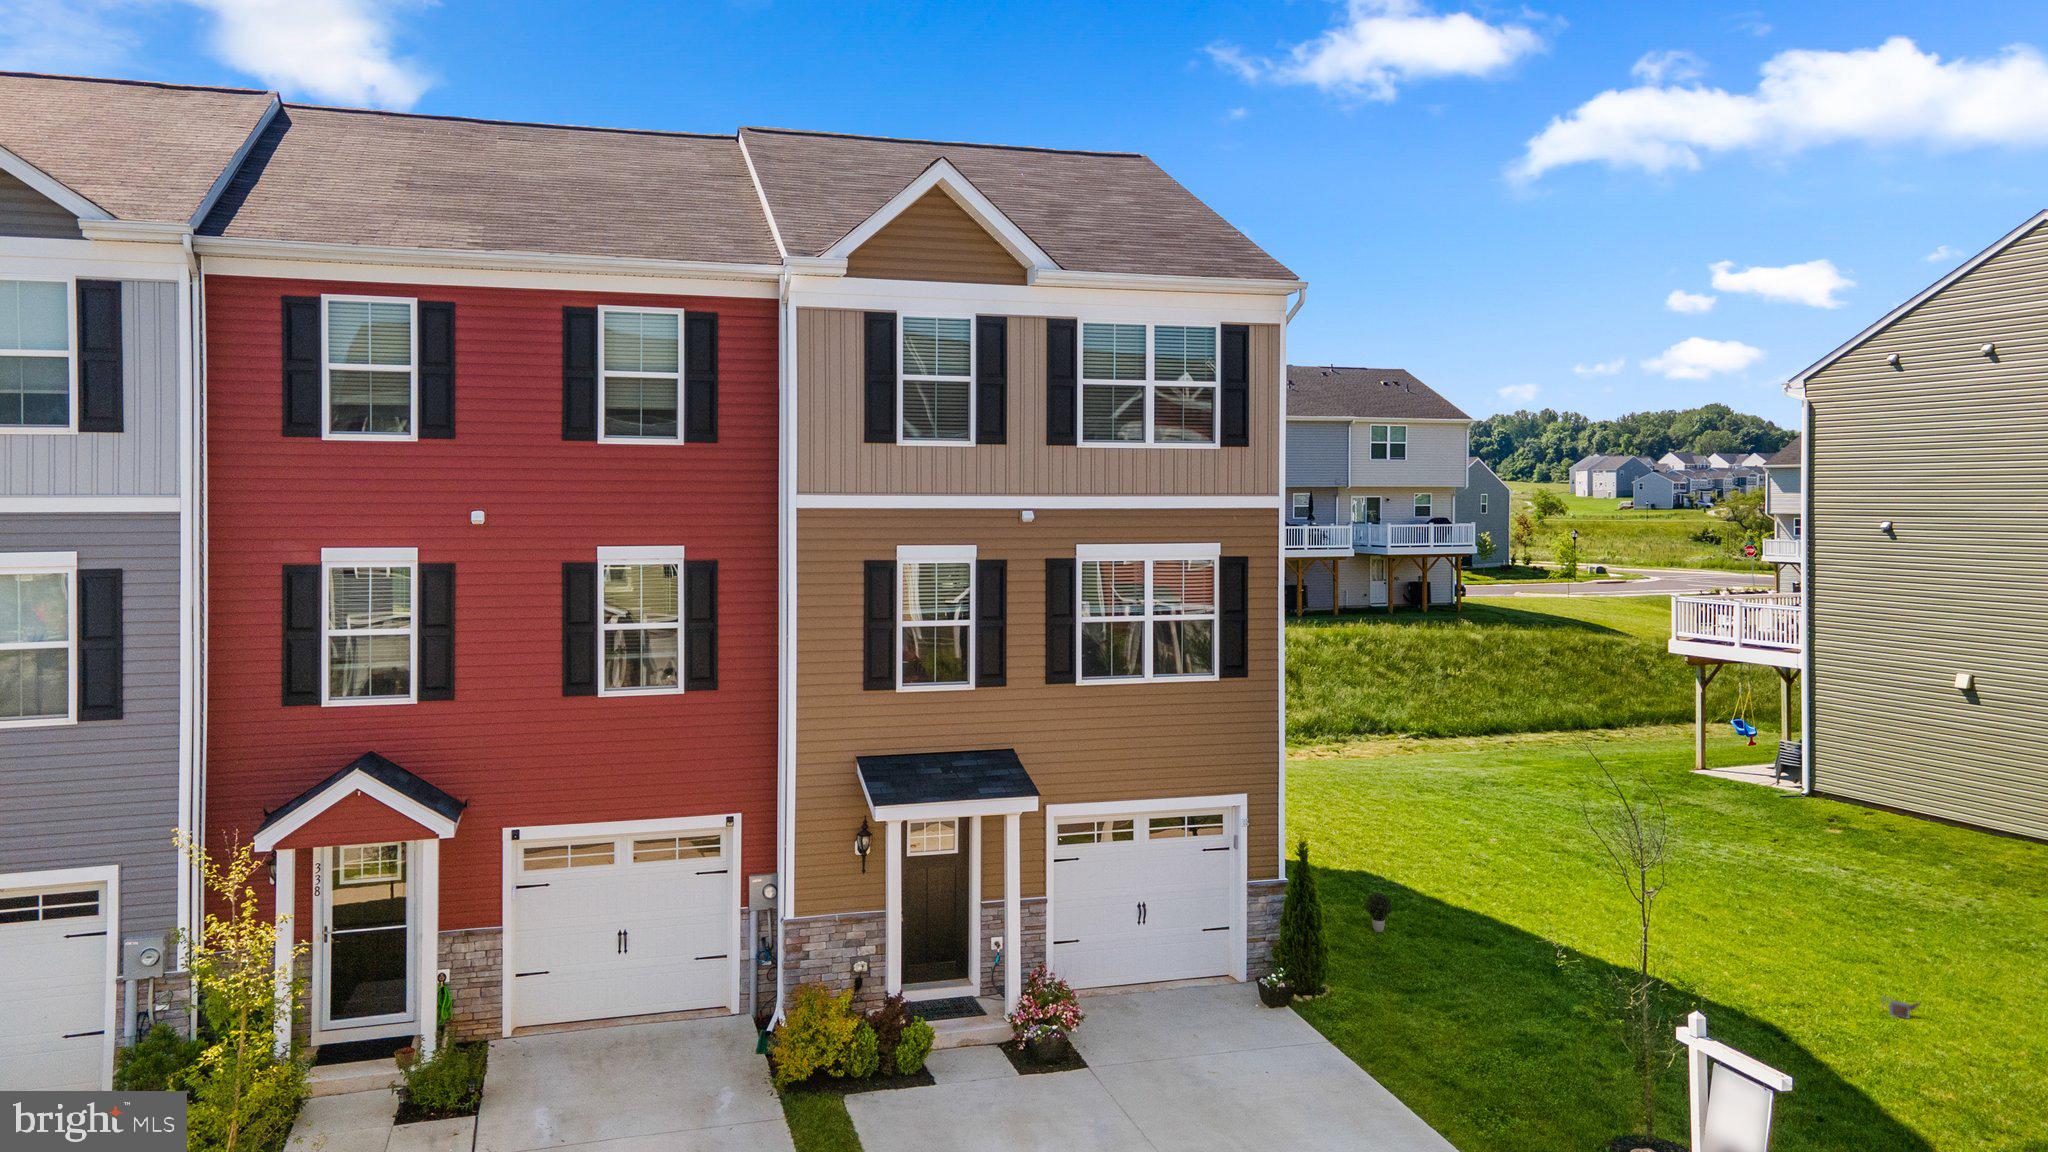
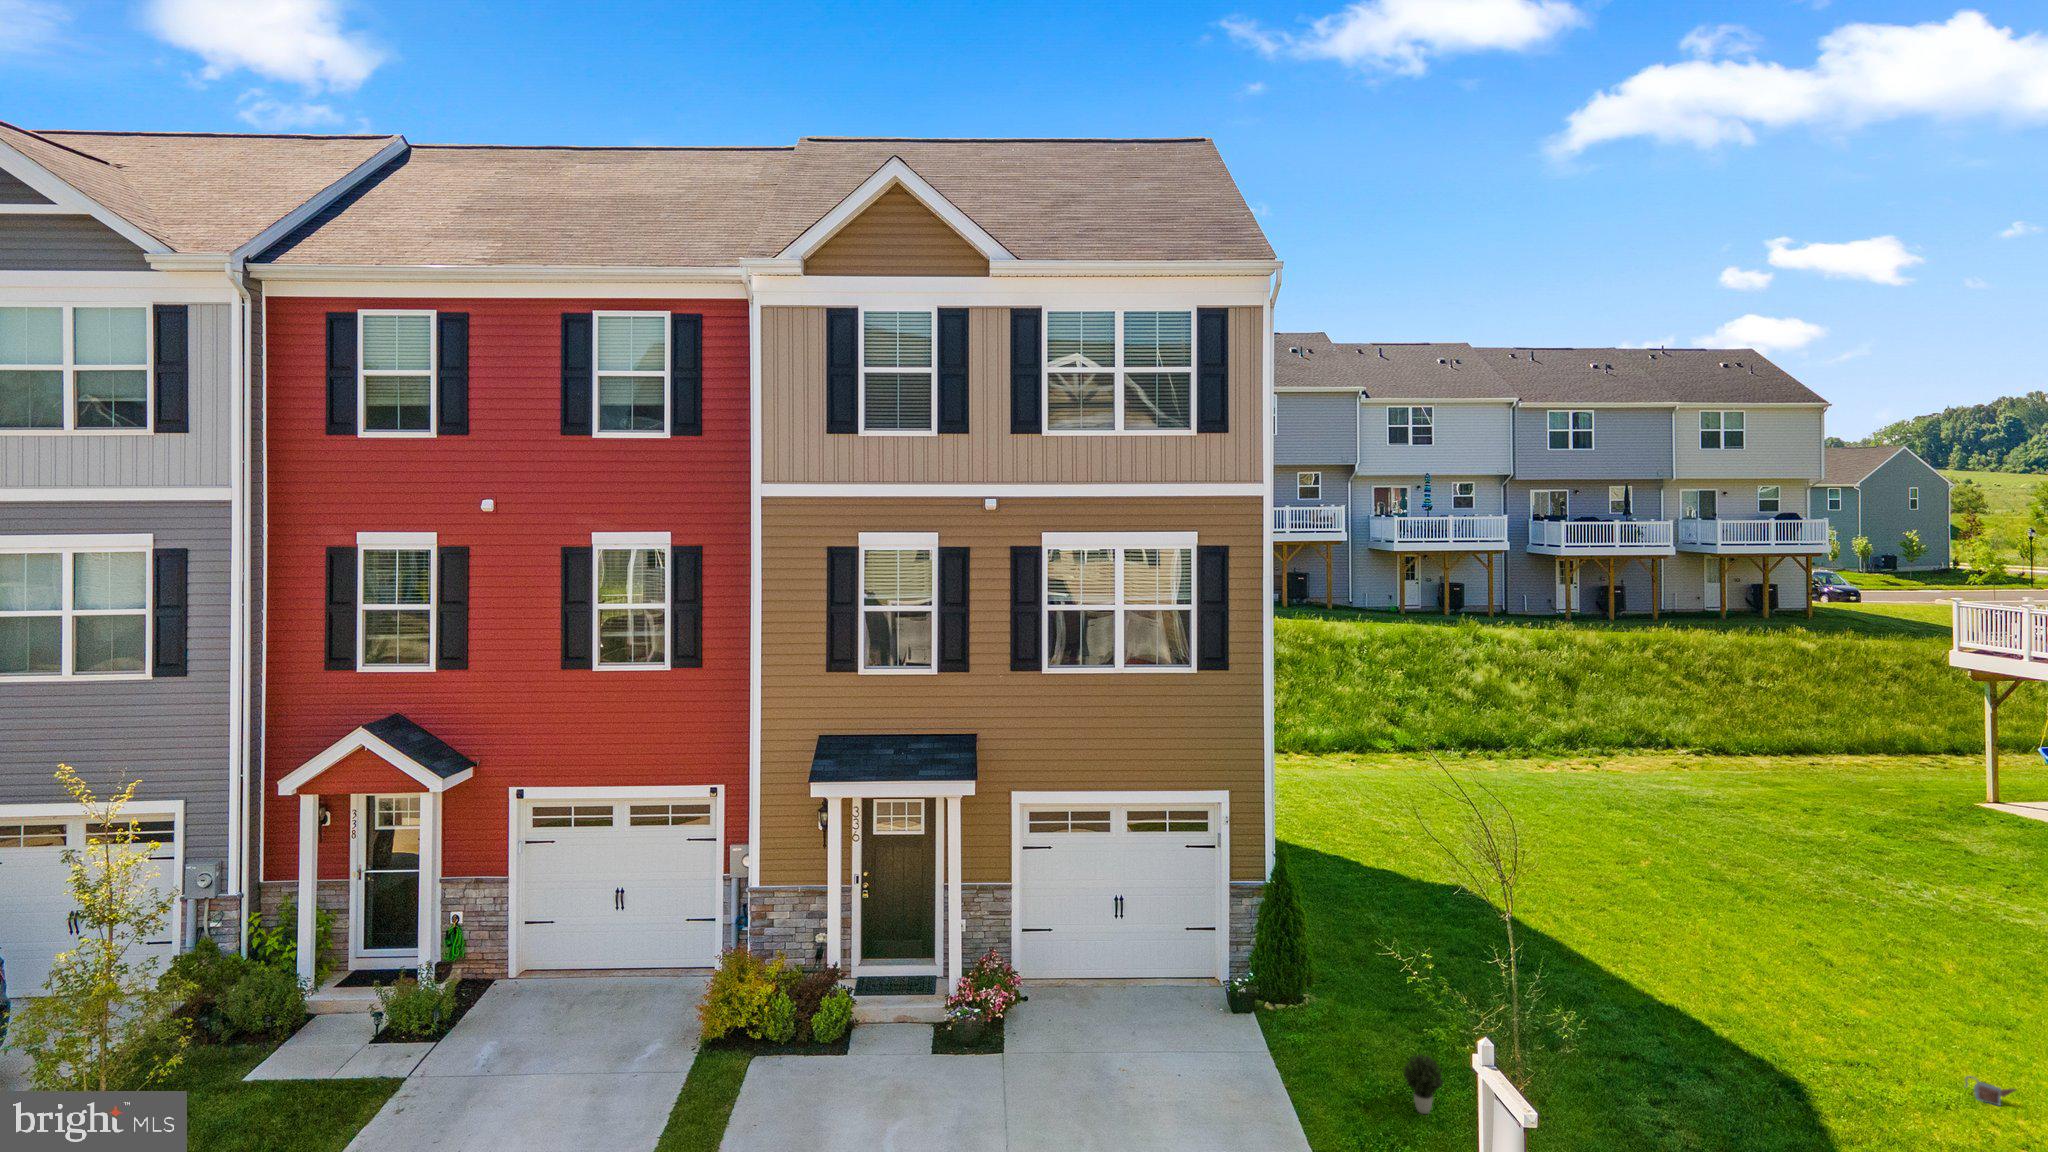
potted plant: present [1364,893,1392,932] -> present [1402,1055,1443,1114]

